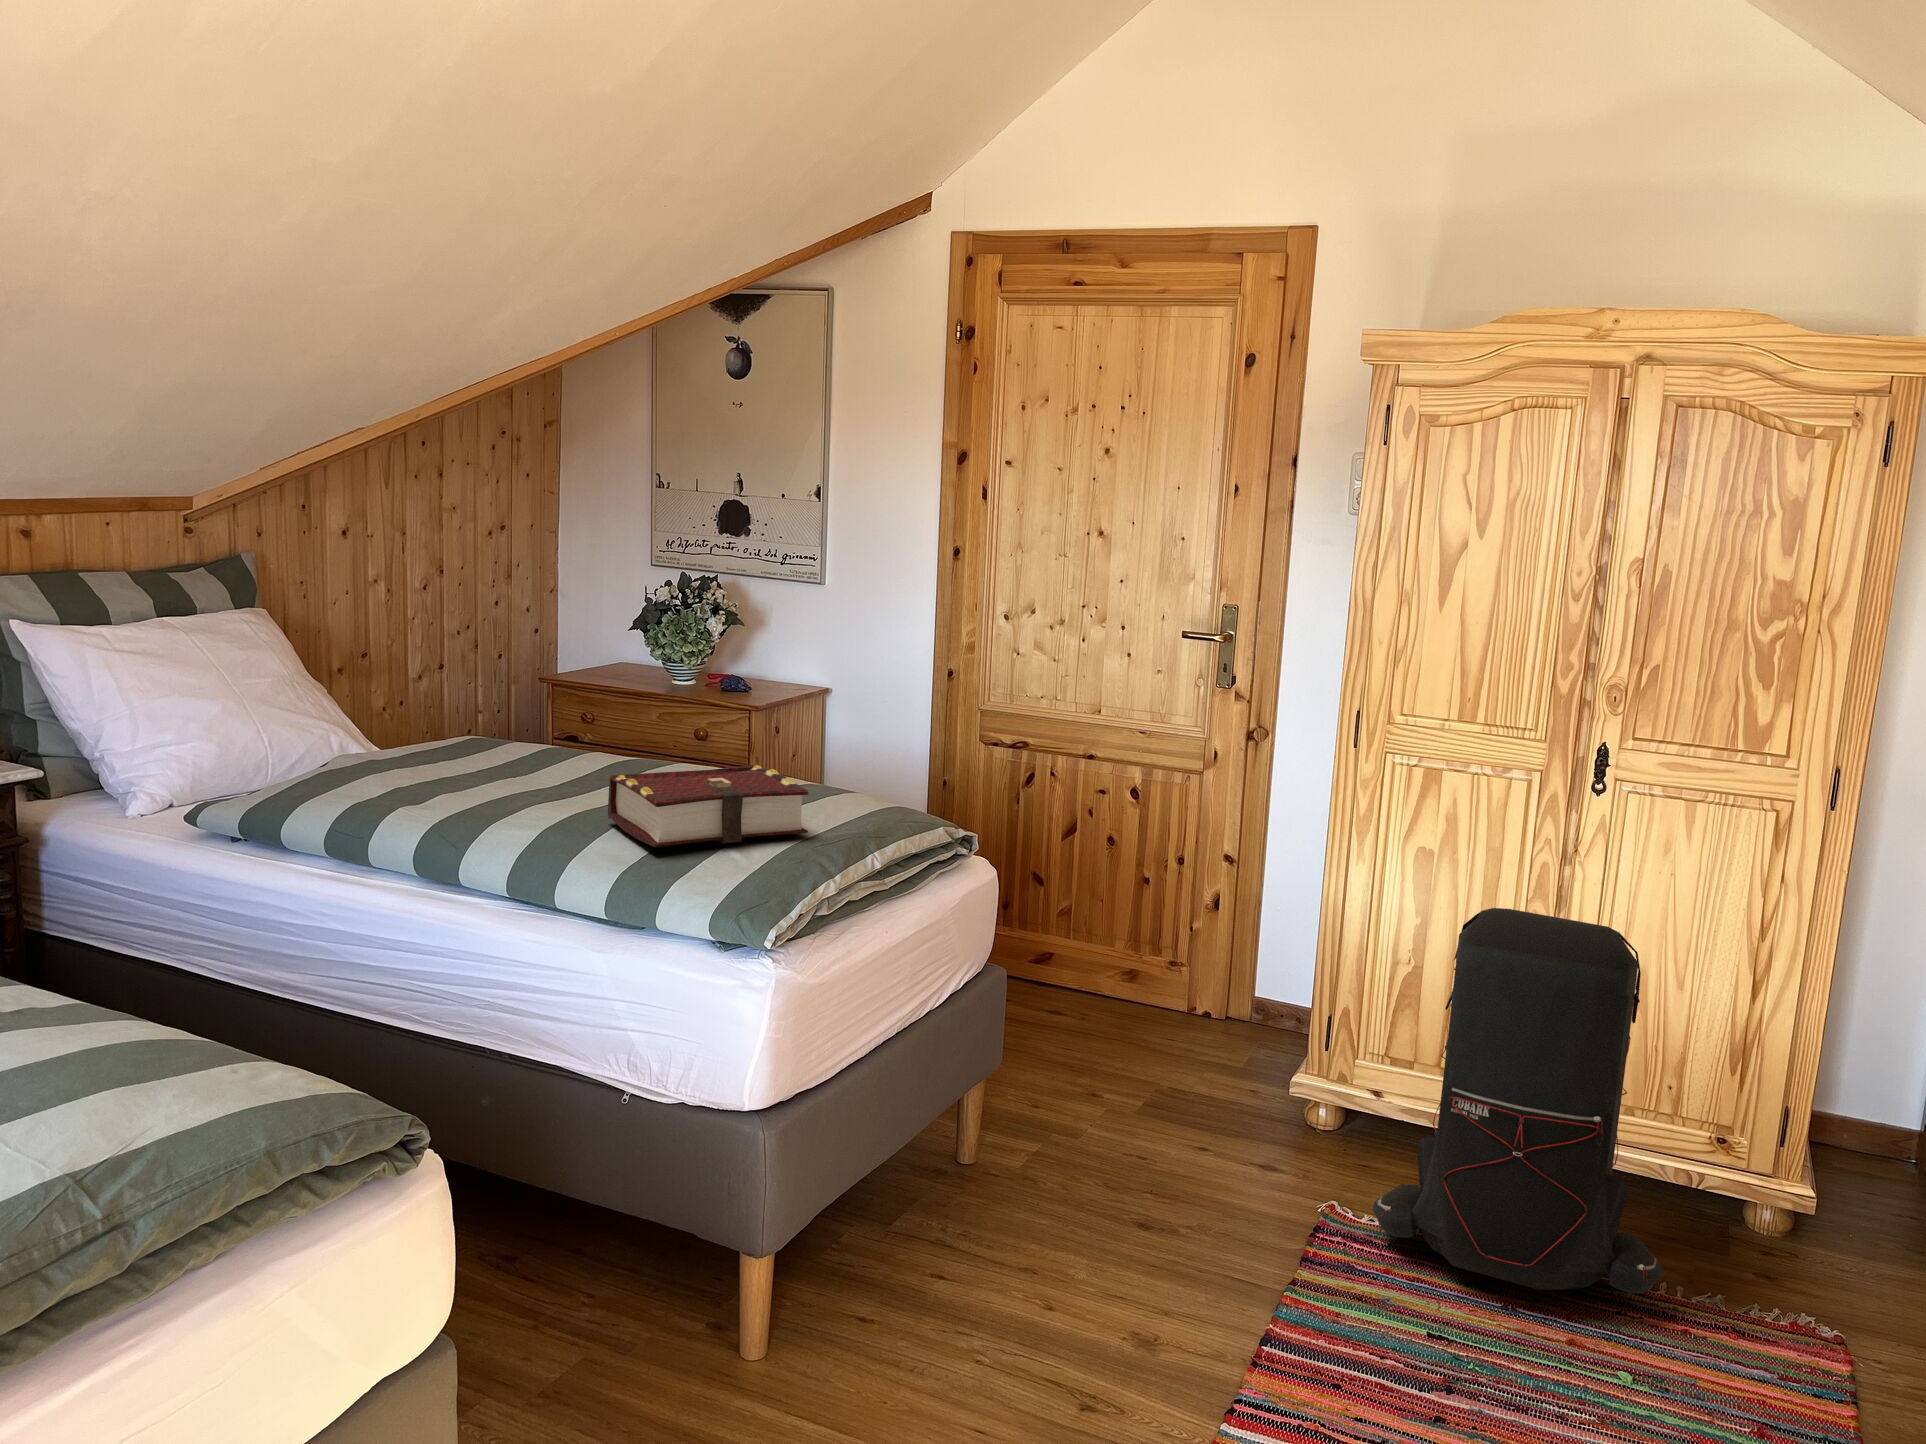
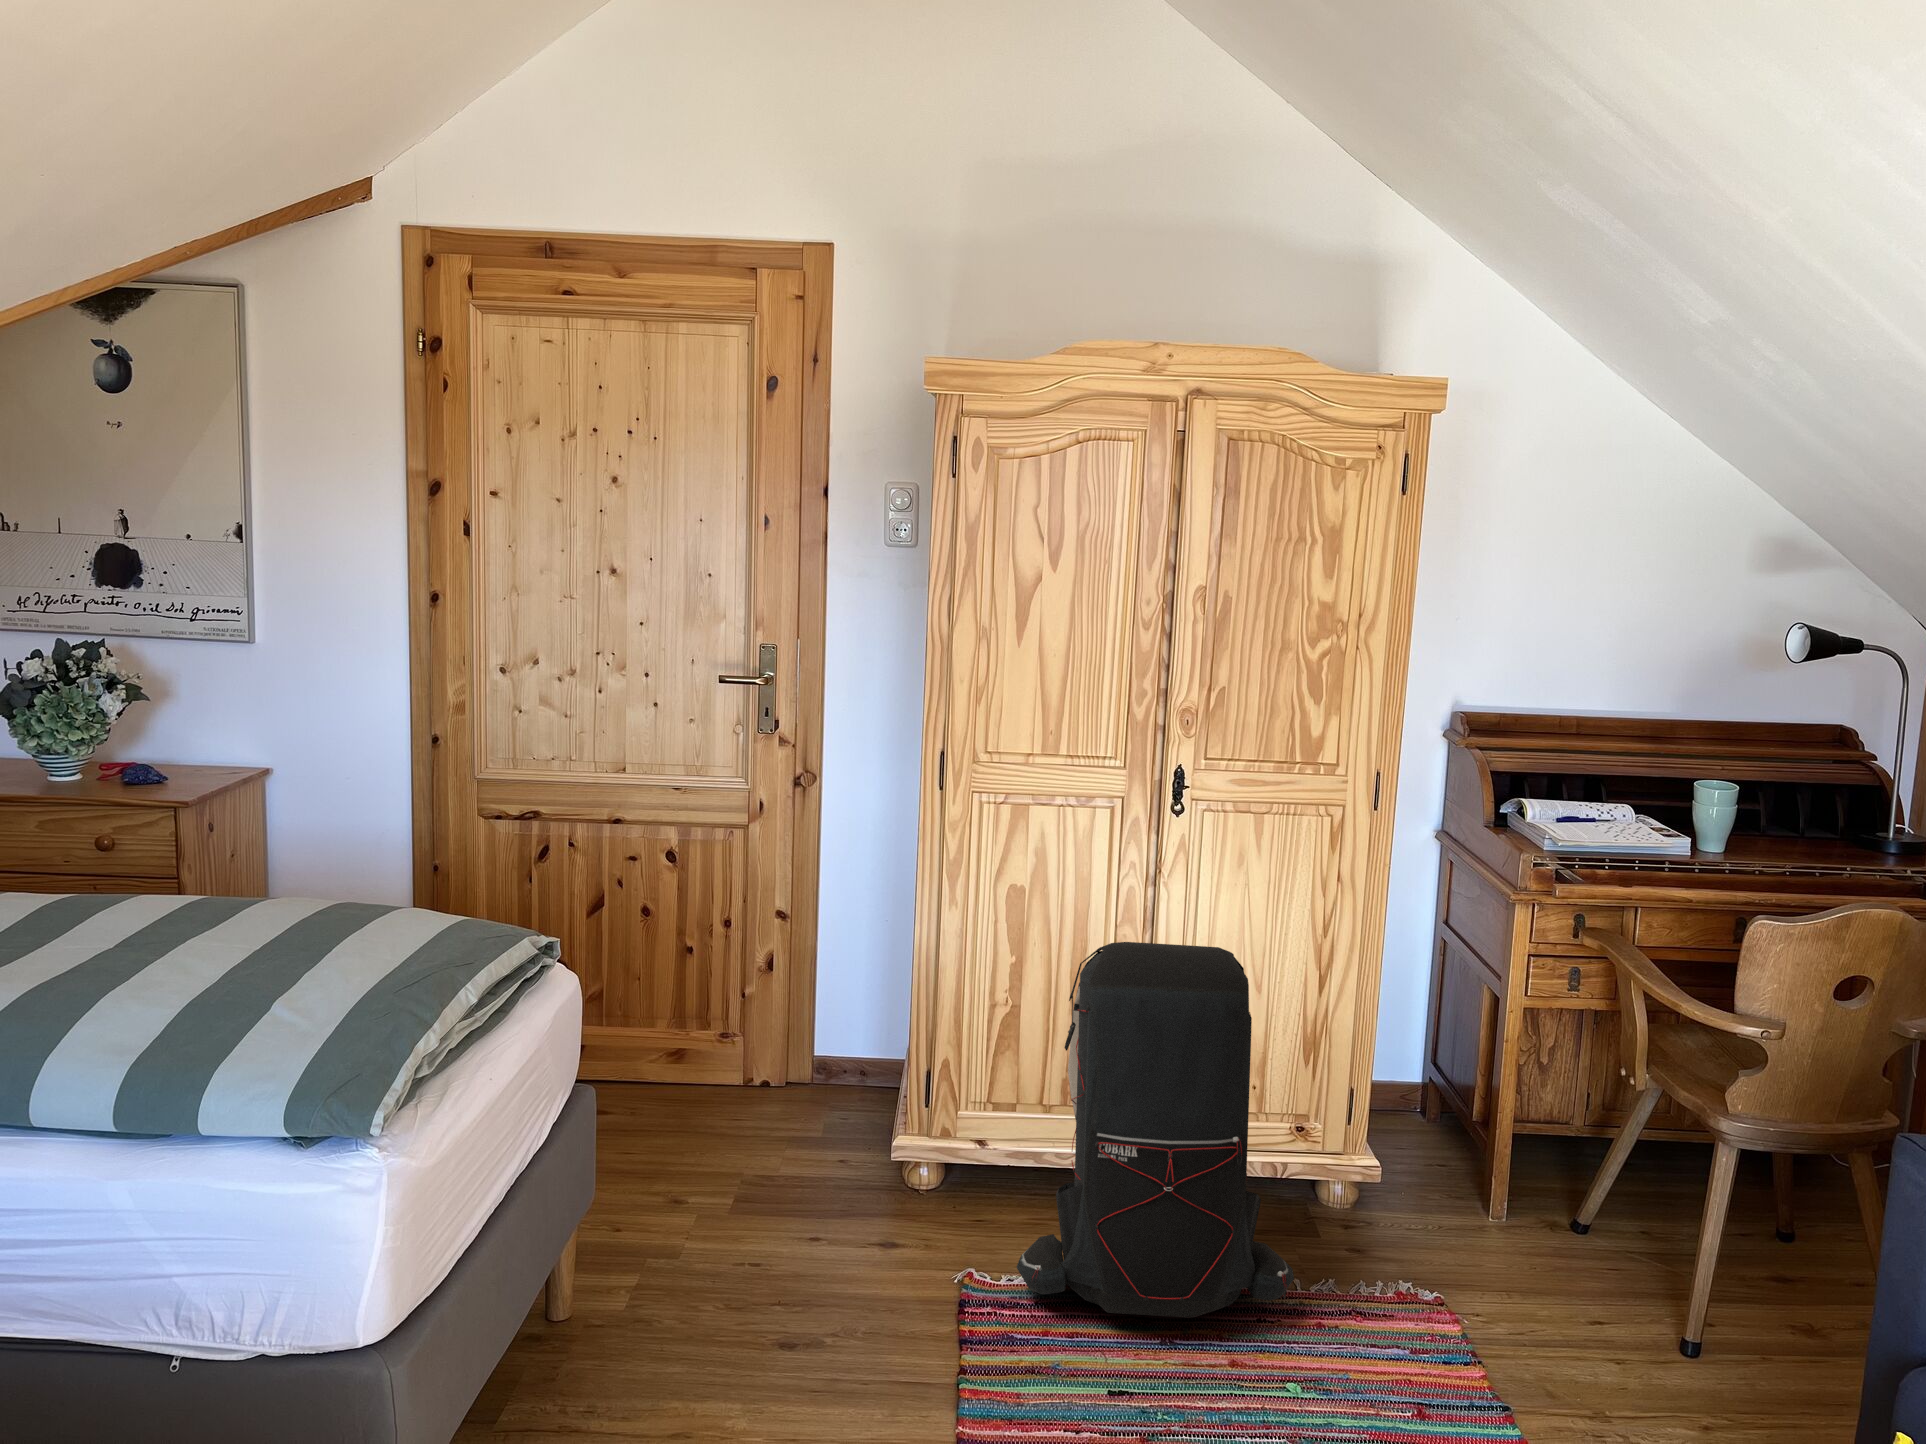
book: present [608,765,809,847] -> none [73,889,372,1023]

